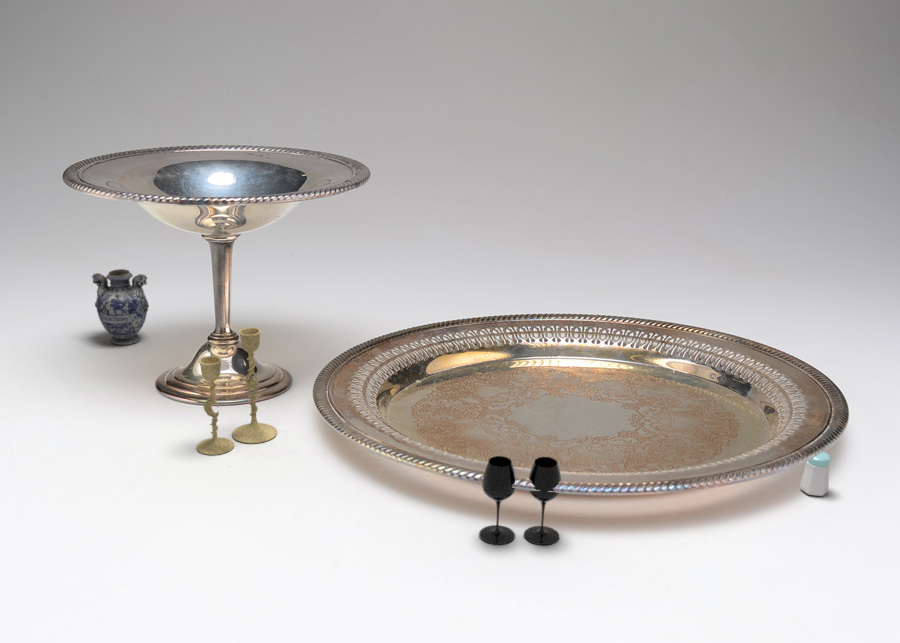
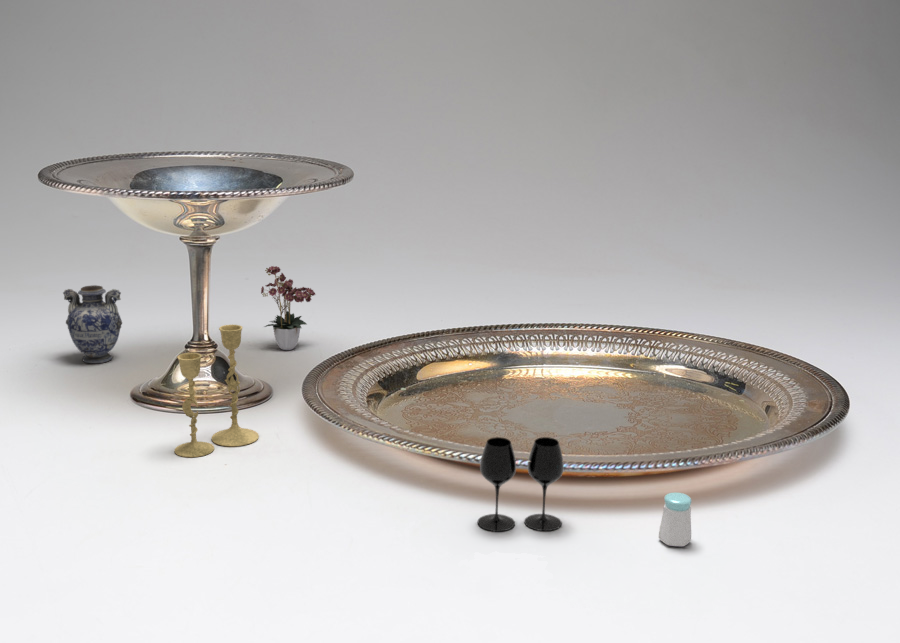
flower arrangement: none [280,247,341,332] -> present [261,266,315,350]
salt shaker: present [800,452,831,496] -> present [659,492,691,547]

